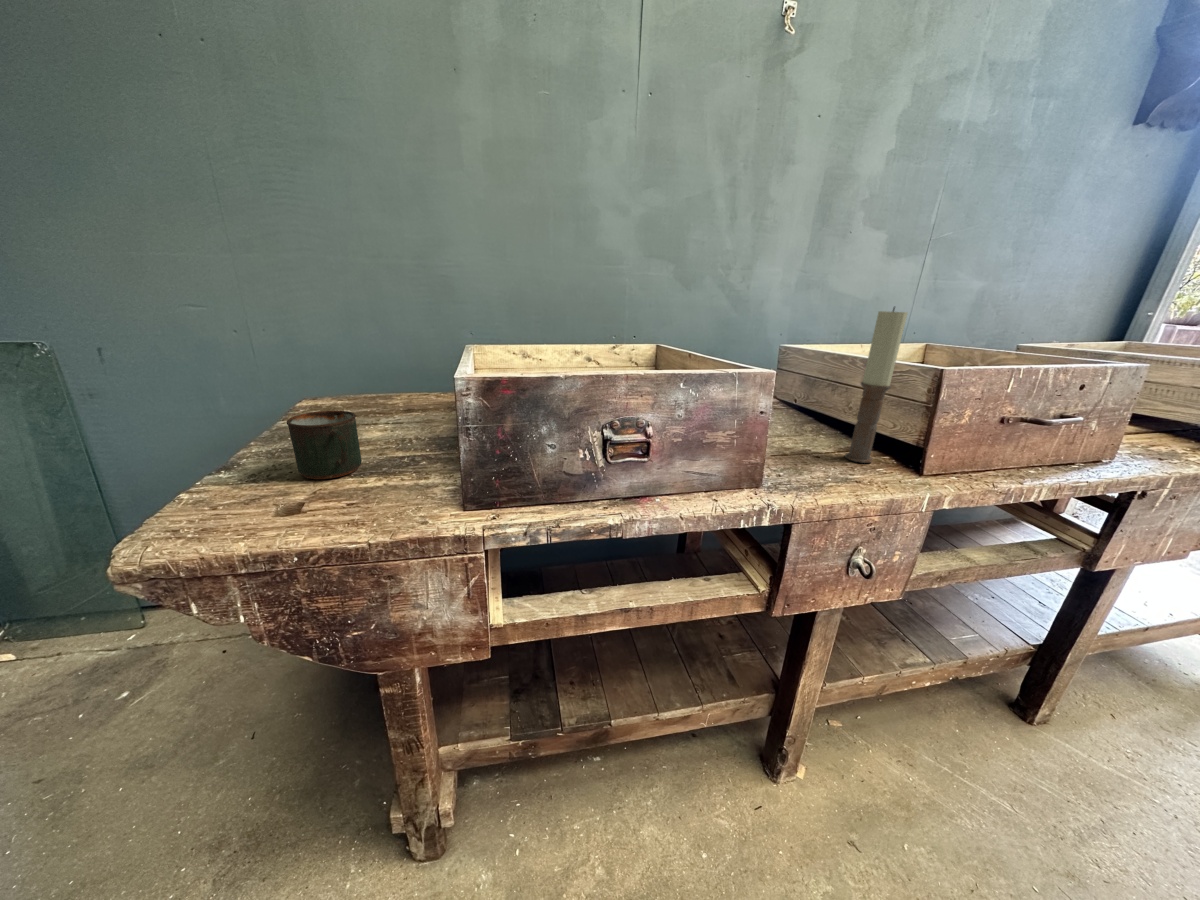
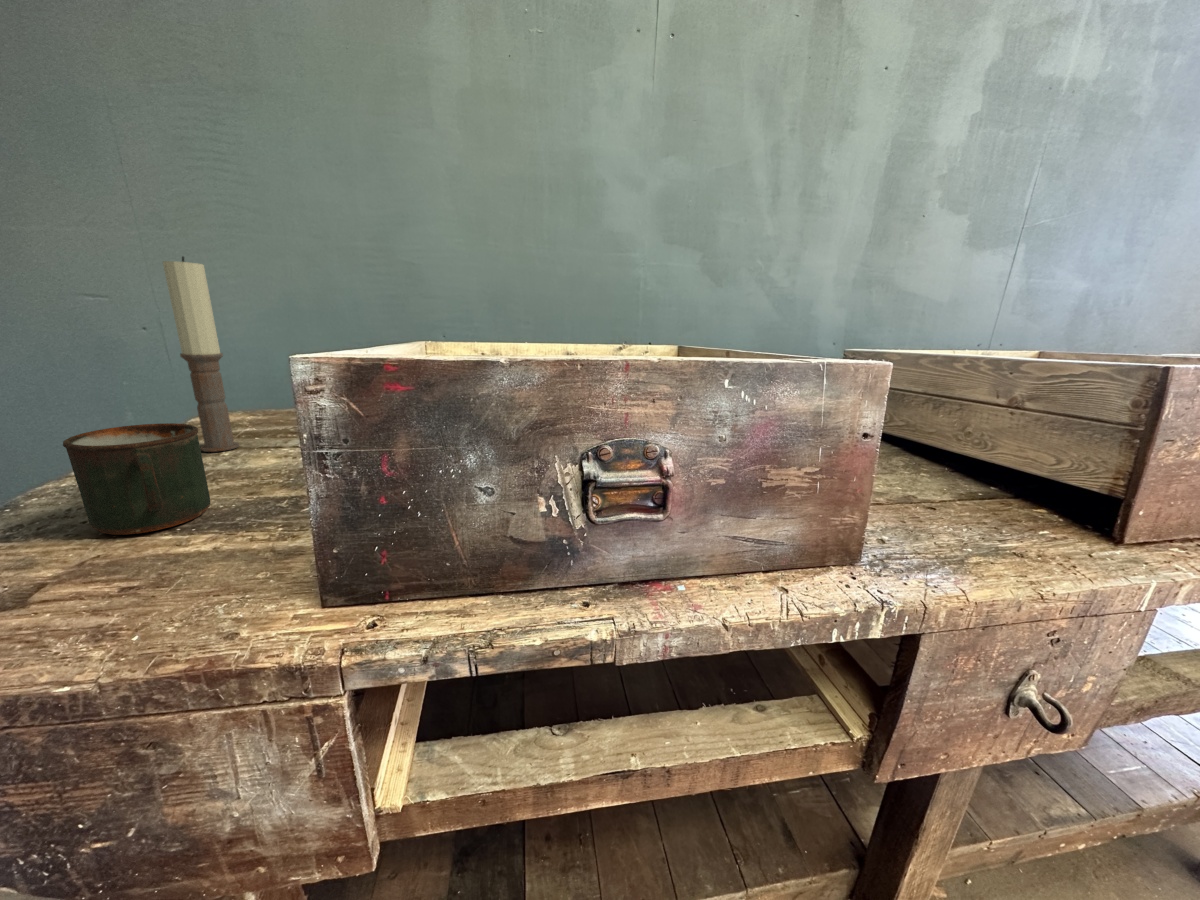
candle: present [845,307,907,463] -> present [163,257,239,452]

